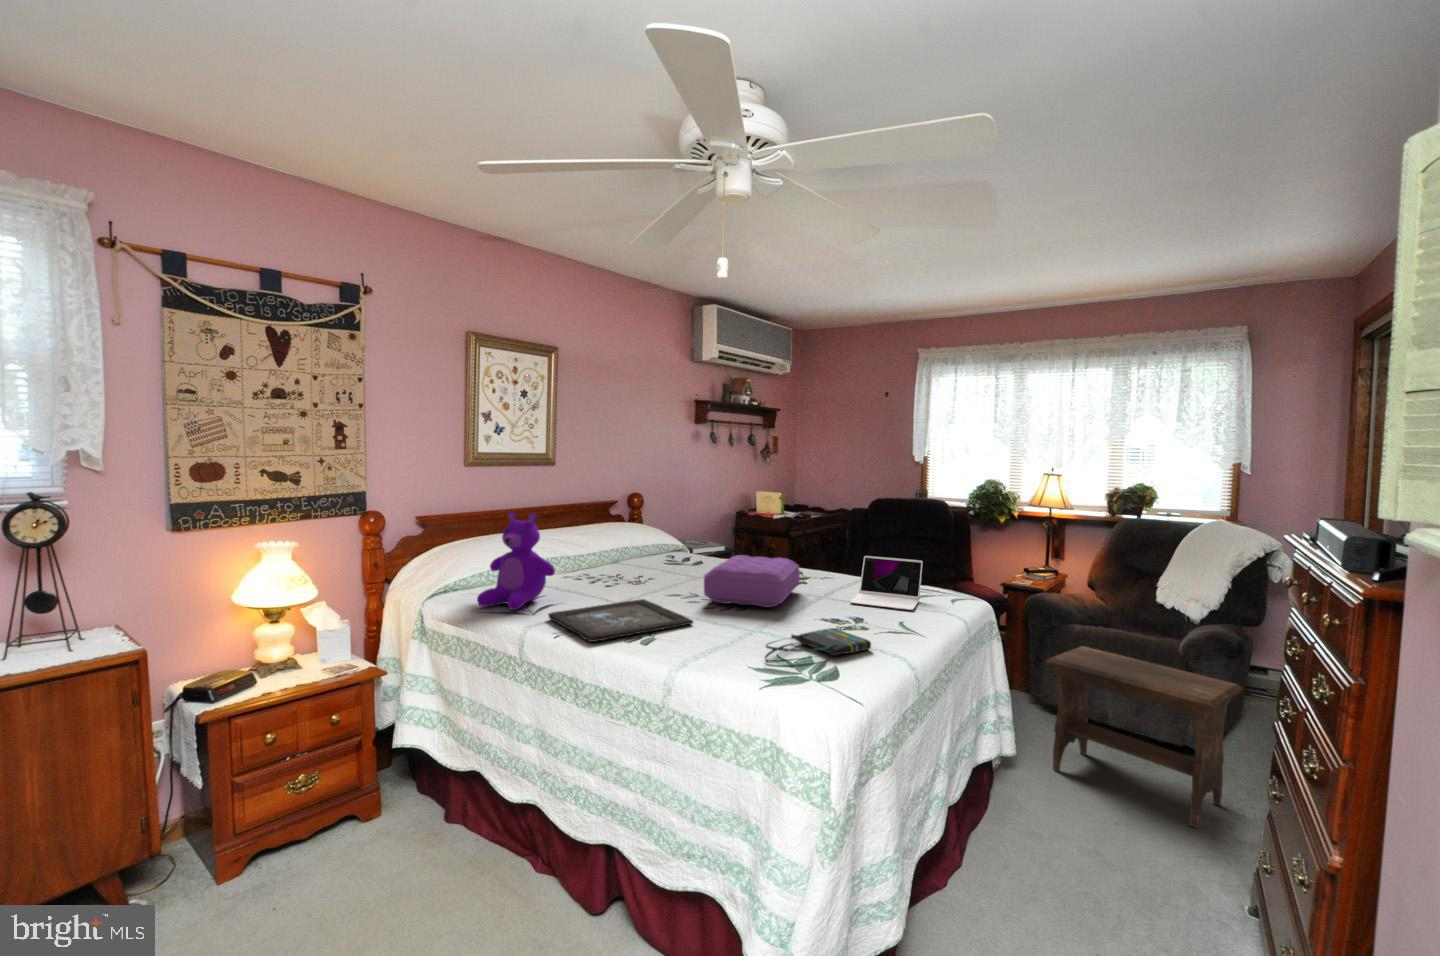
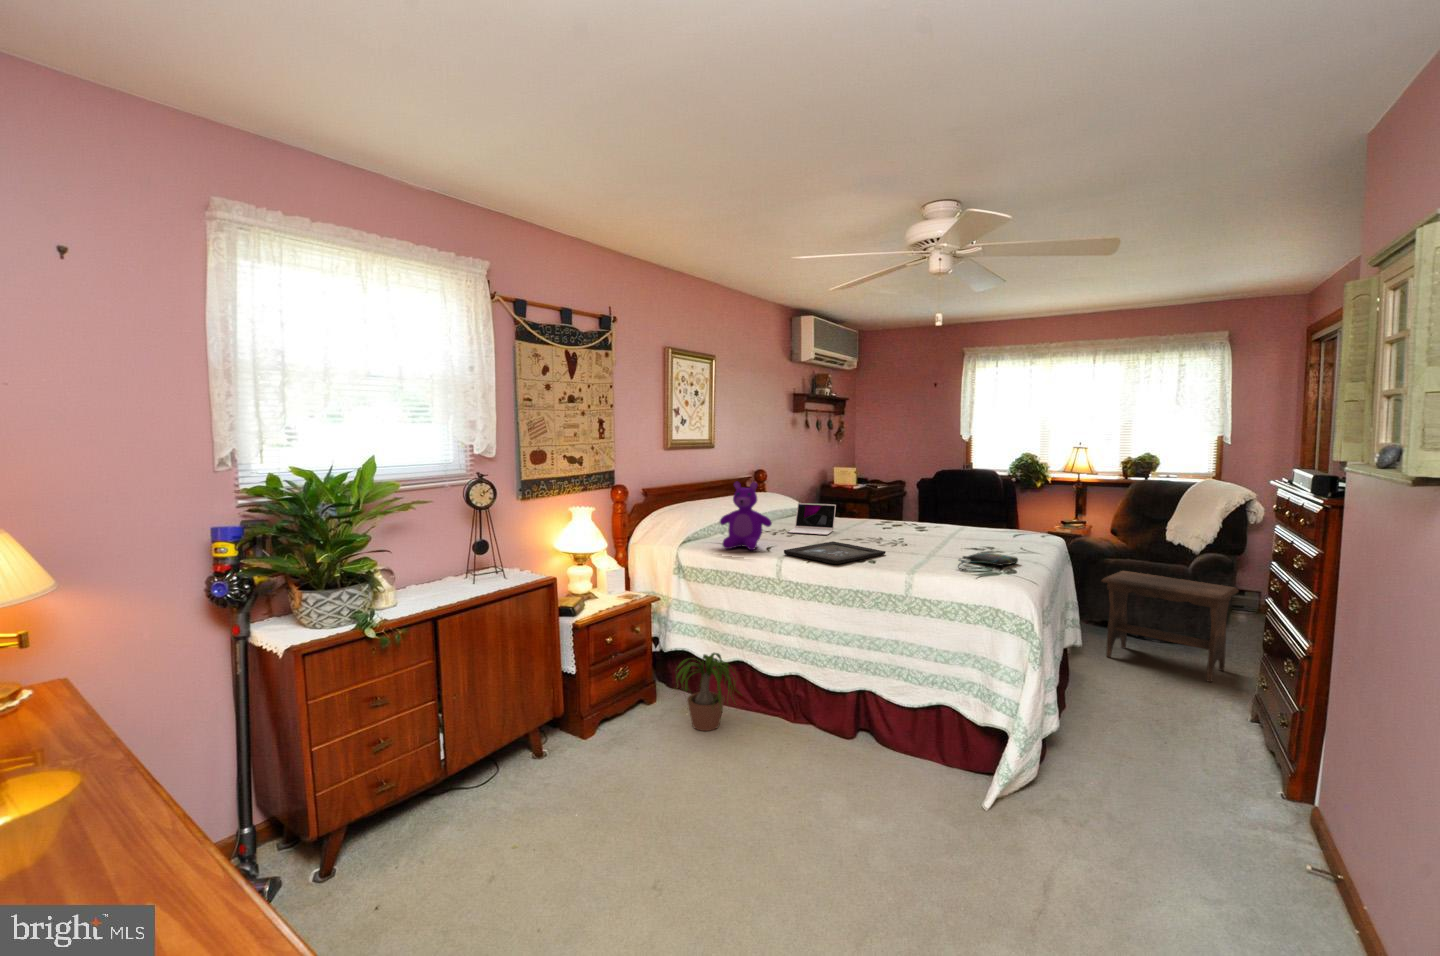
pillow: present [704,555,800,607] -> none [875,510,936,544]
laptop: present [850,556,923,610] -> present [788,503,836,535]
potted plant: none [326,763,460,886] -> present [675,653,736,731]

